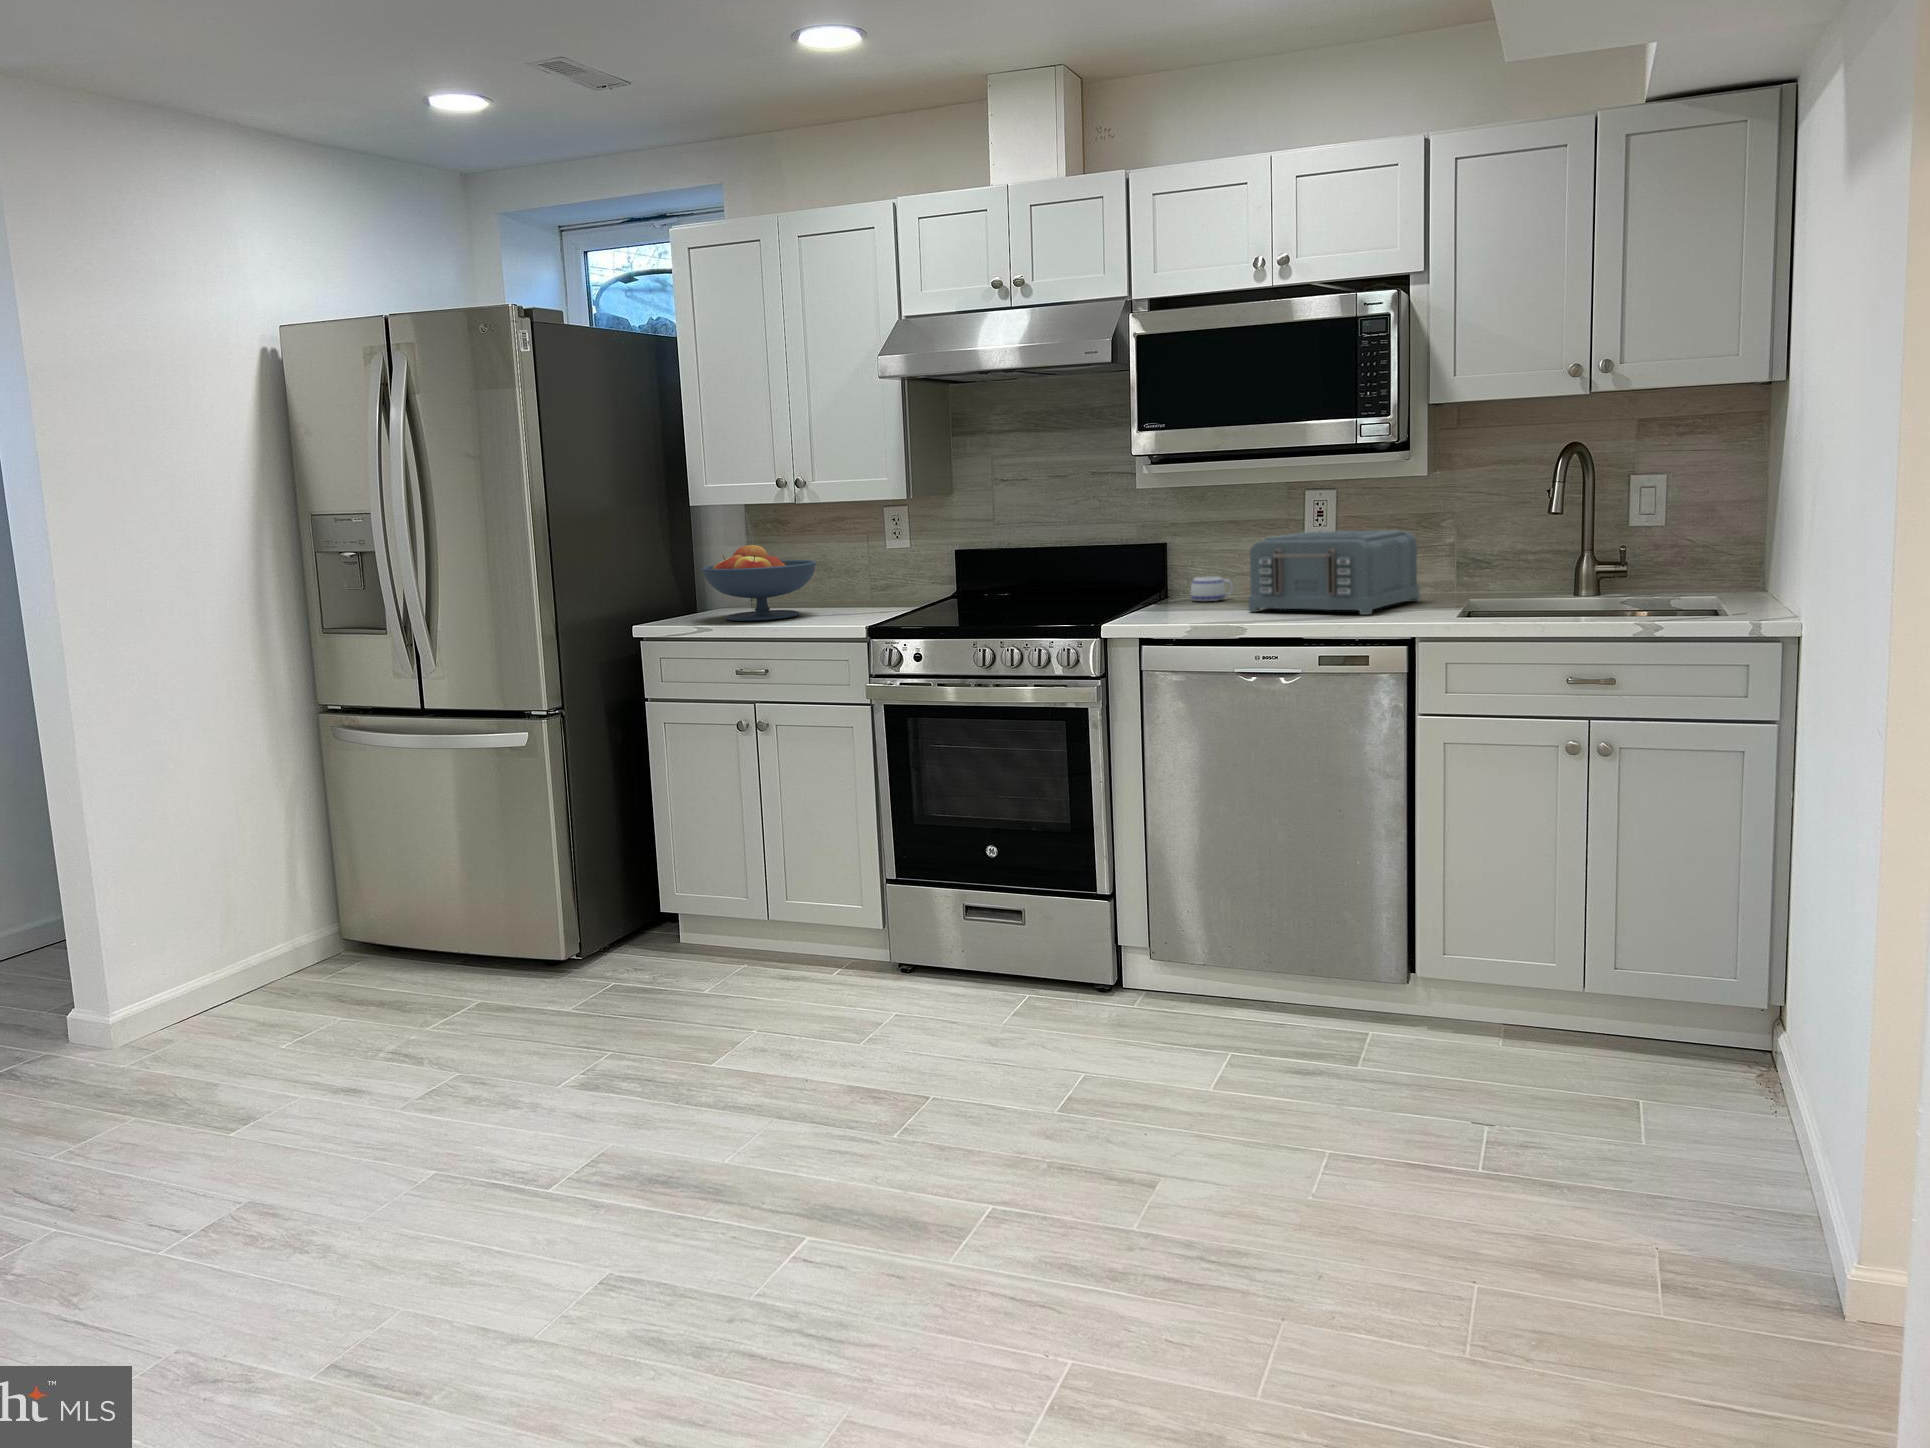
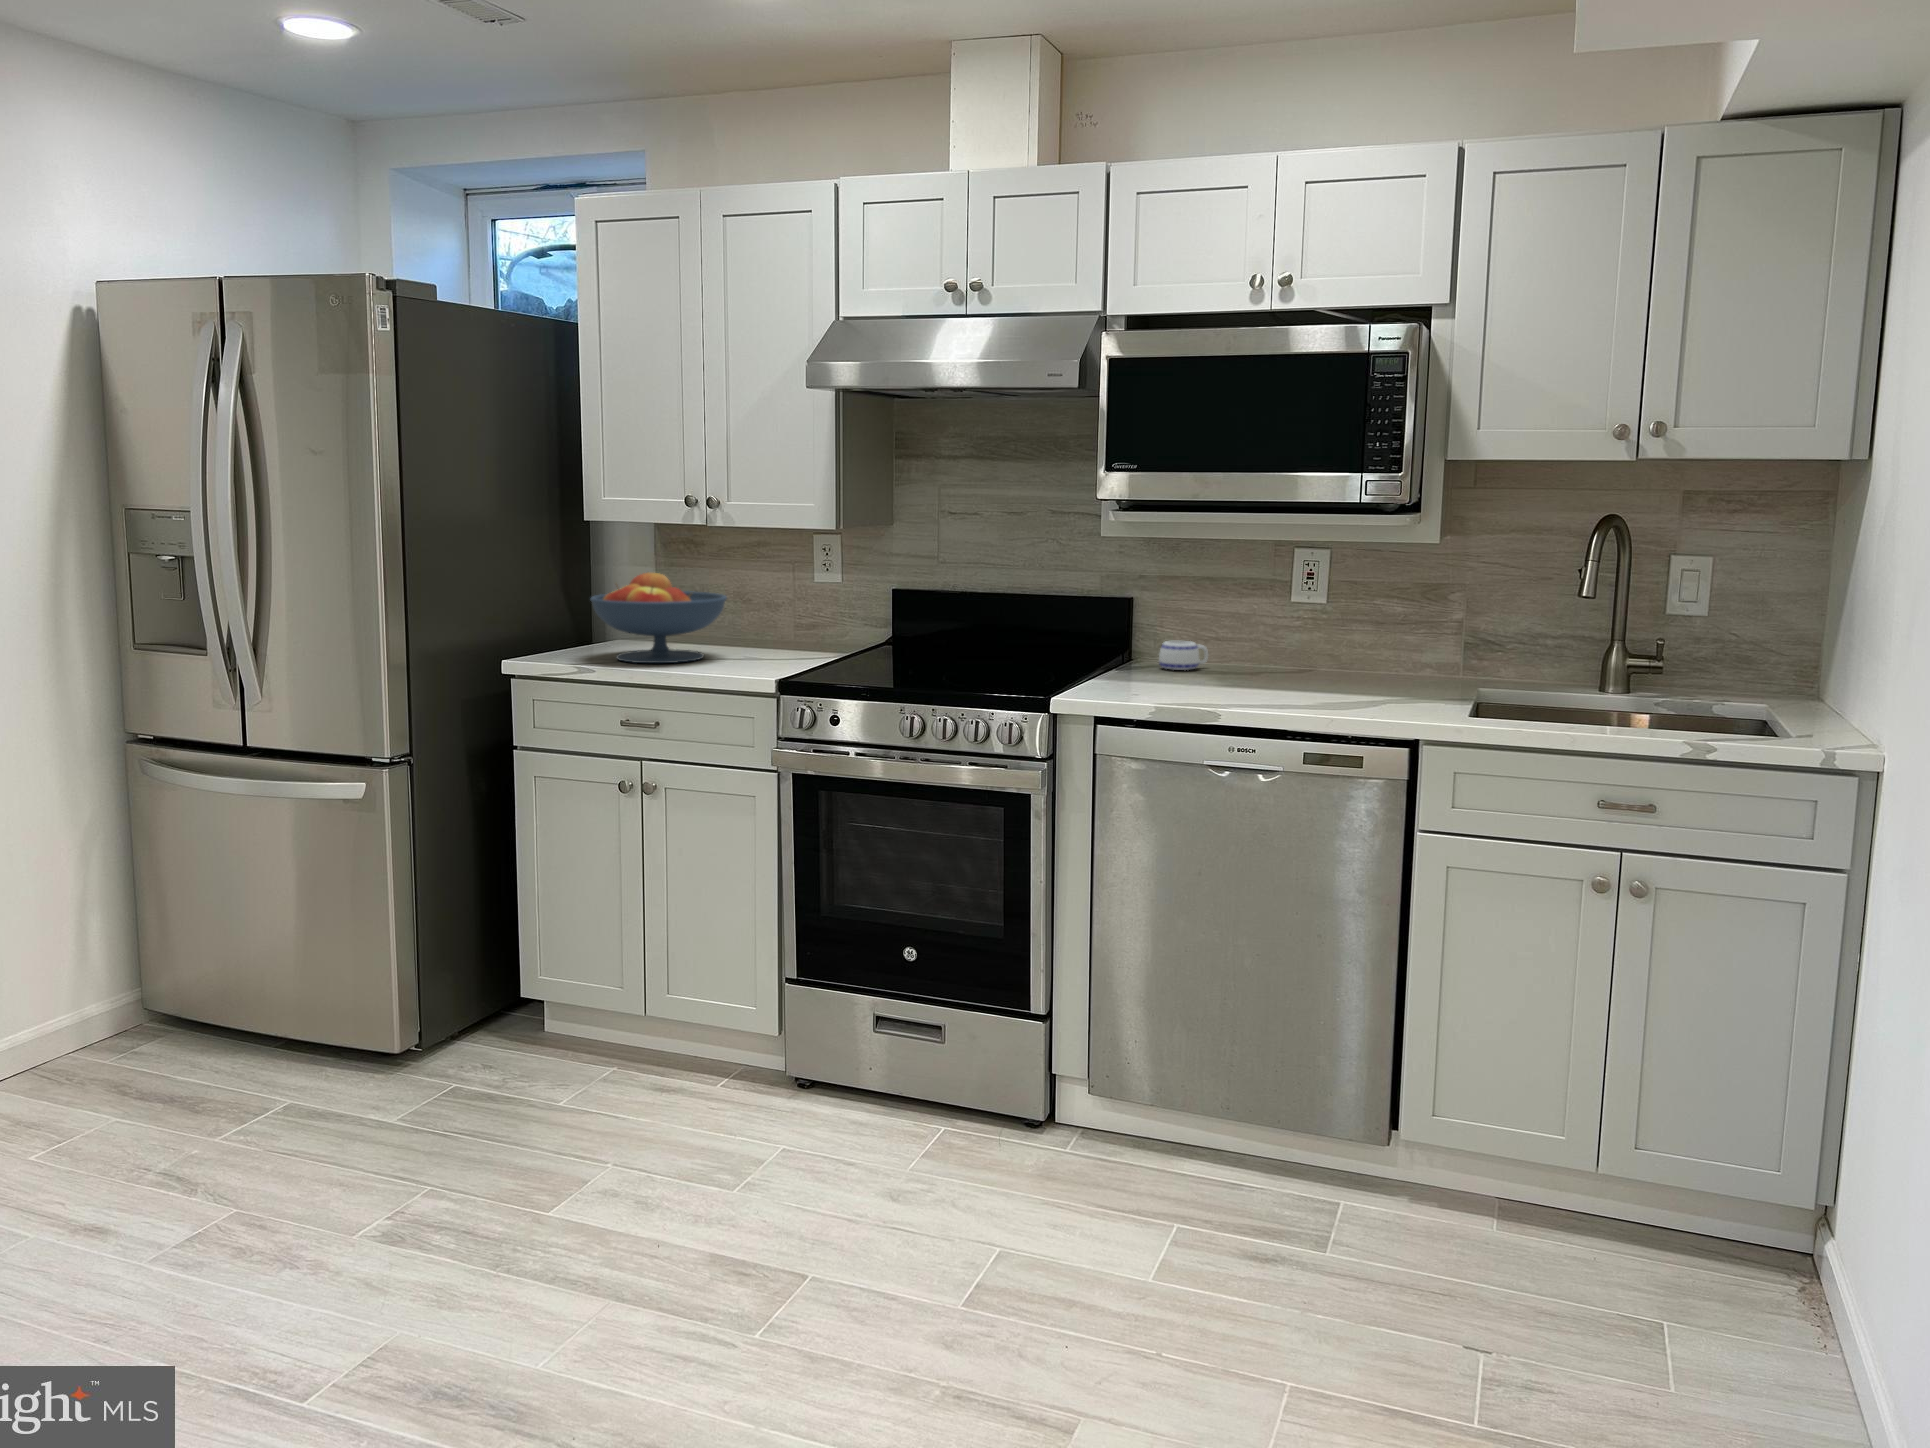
toaster: present [1248,530,1420,615] -> none [1225,597,1423,704]

